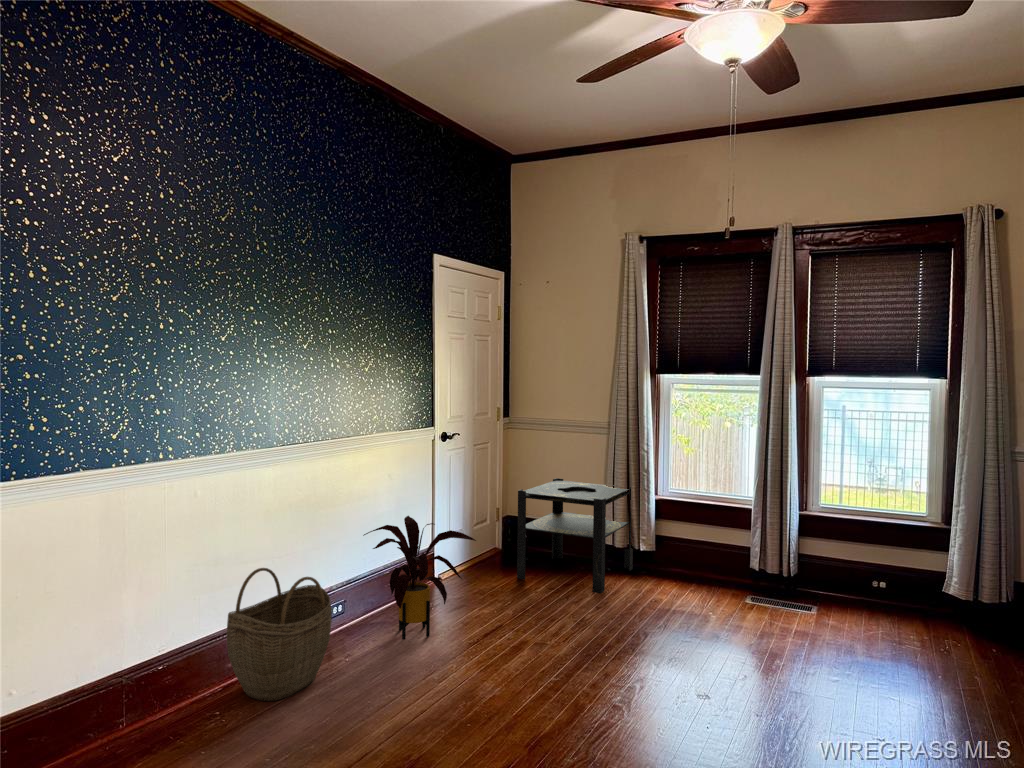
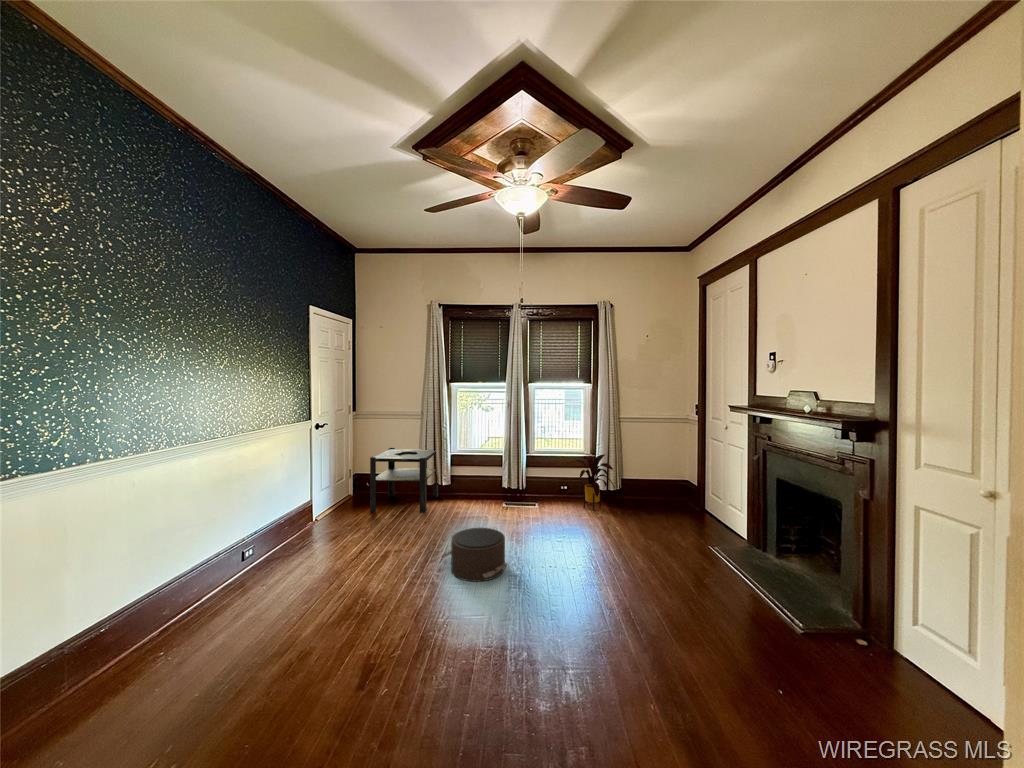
house plant: present [363,516,476,639] -> present [573,454,615,510]
woven basket: present [227,568,332,701] -> none [165,533,256,633]
pouf: none [598,630,714,728] -> present [441,528,507,581]

